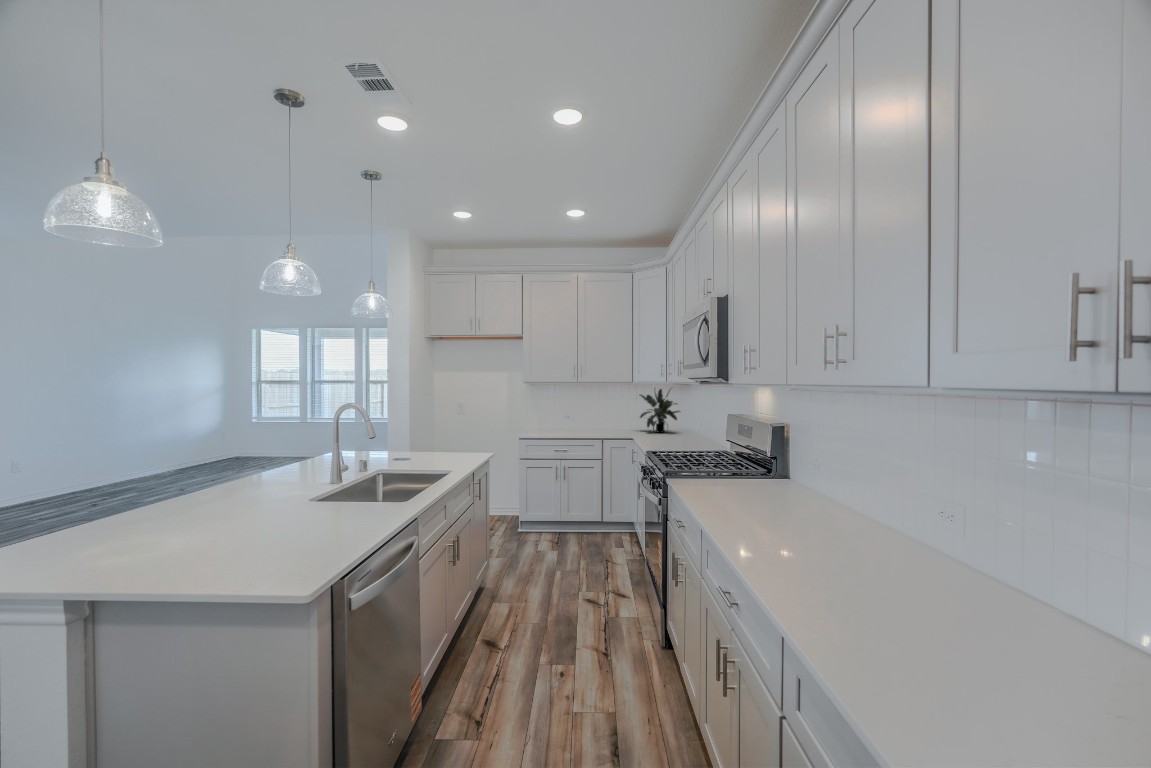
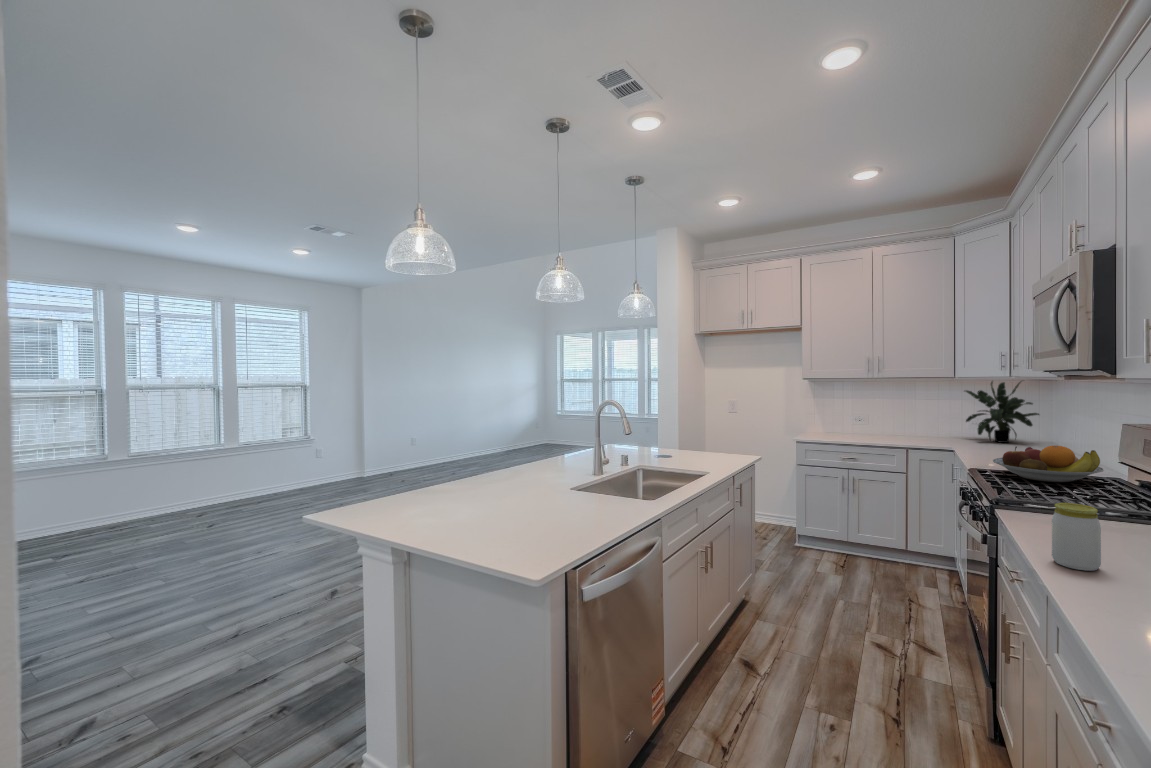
fruit bowl: none [661,431,717,456] -> present [993,446,1104,482]
jar: none [704,465,728,508] -> present [1052,503,1101,571]

